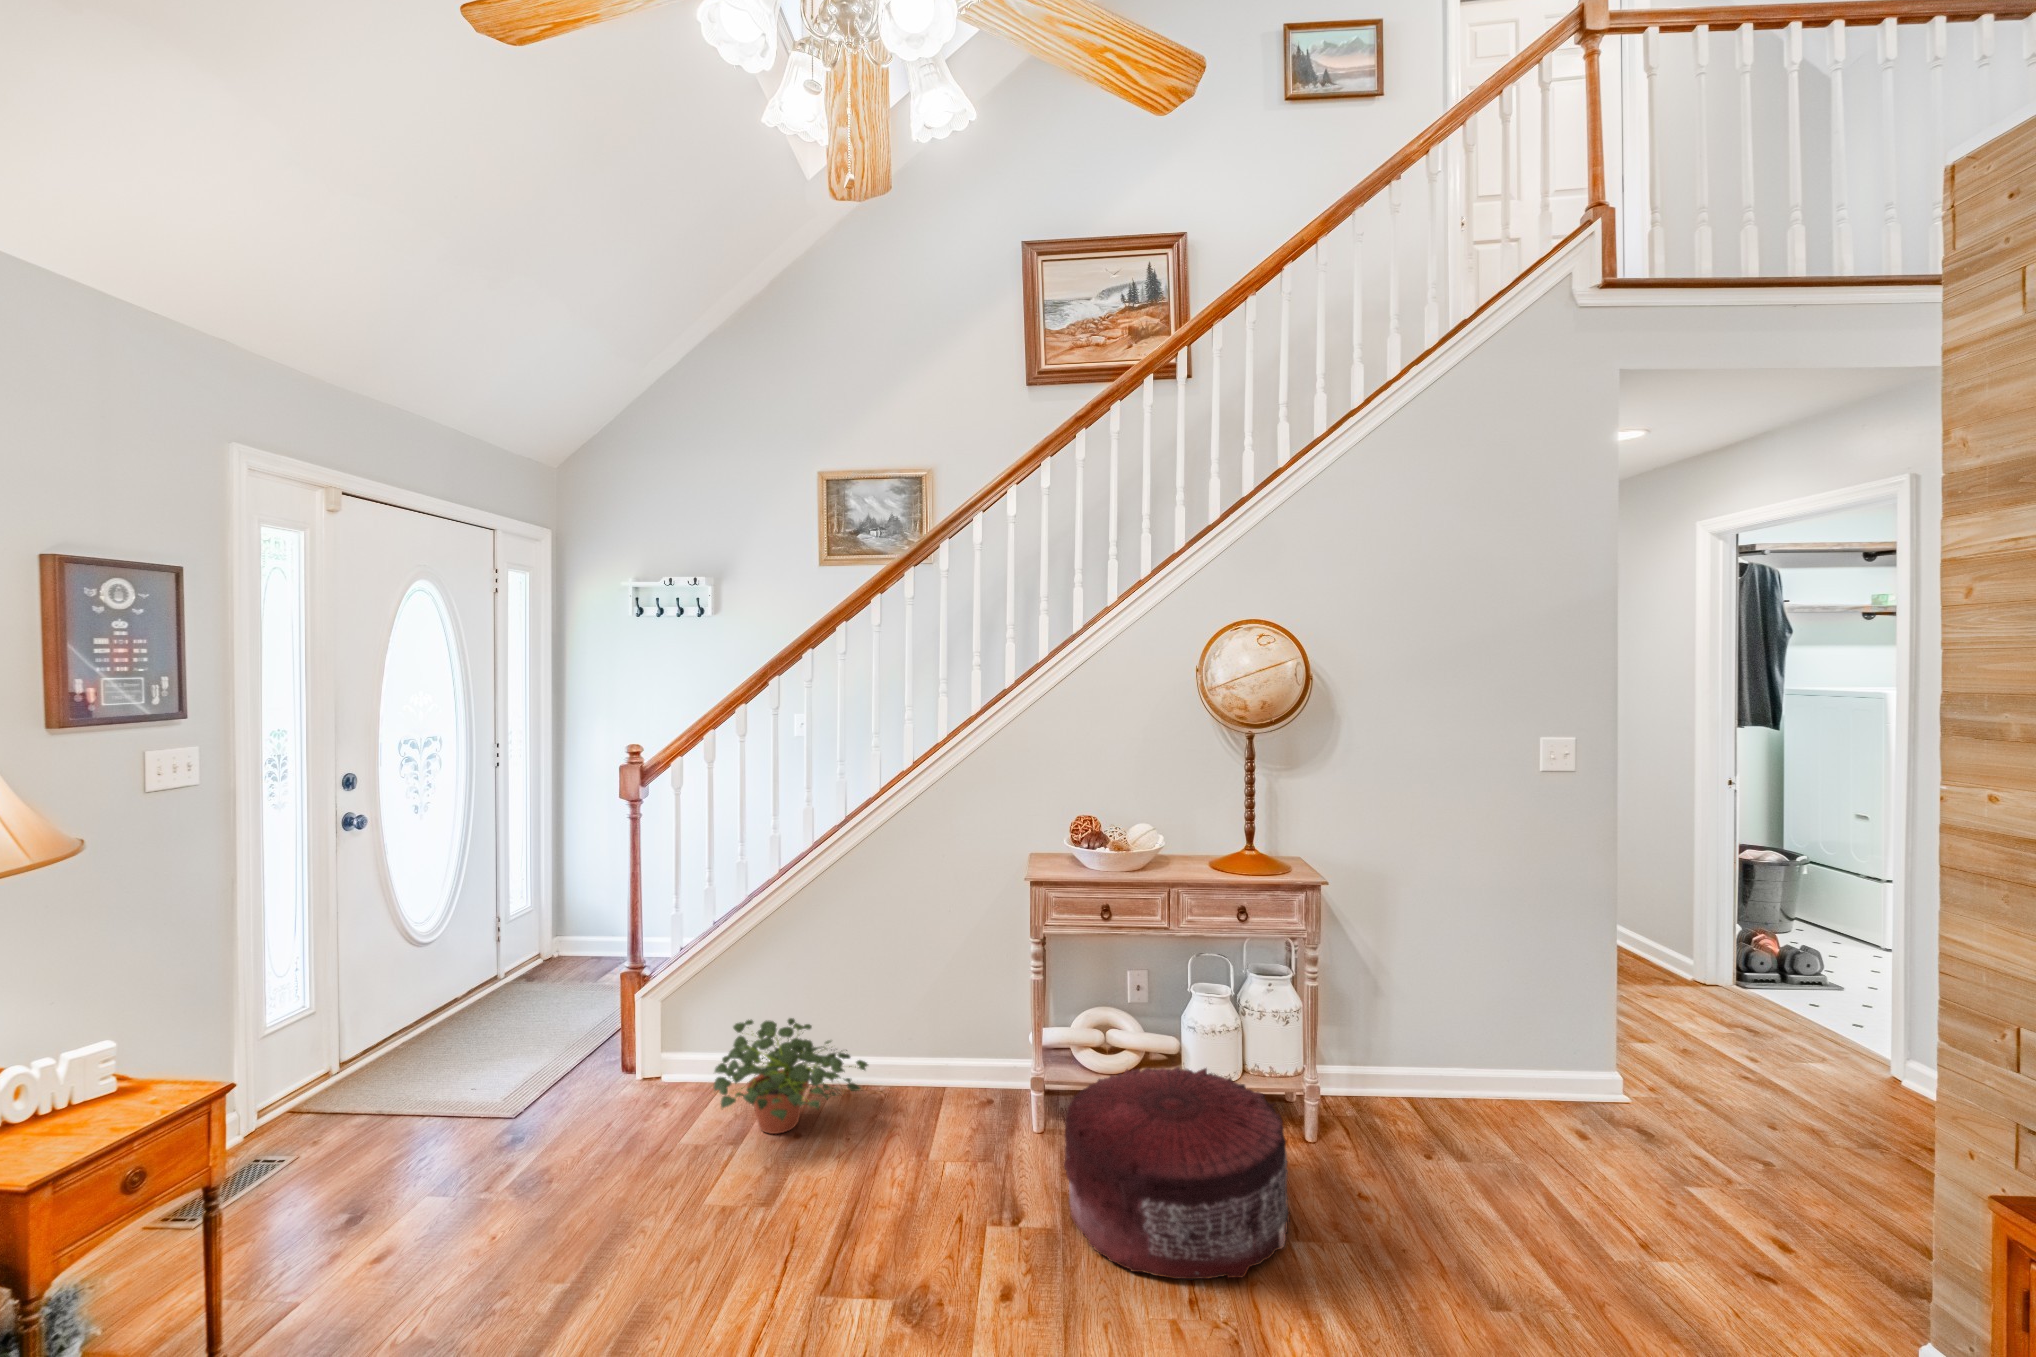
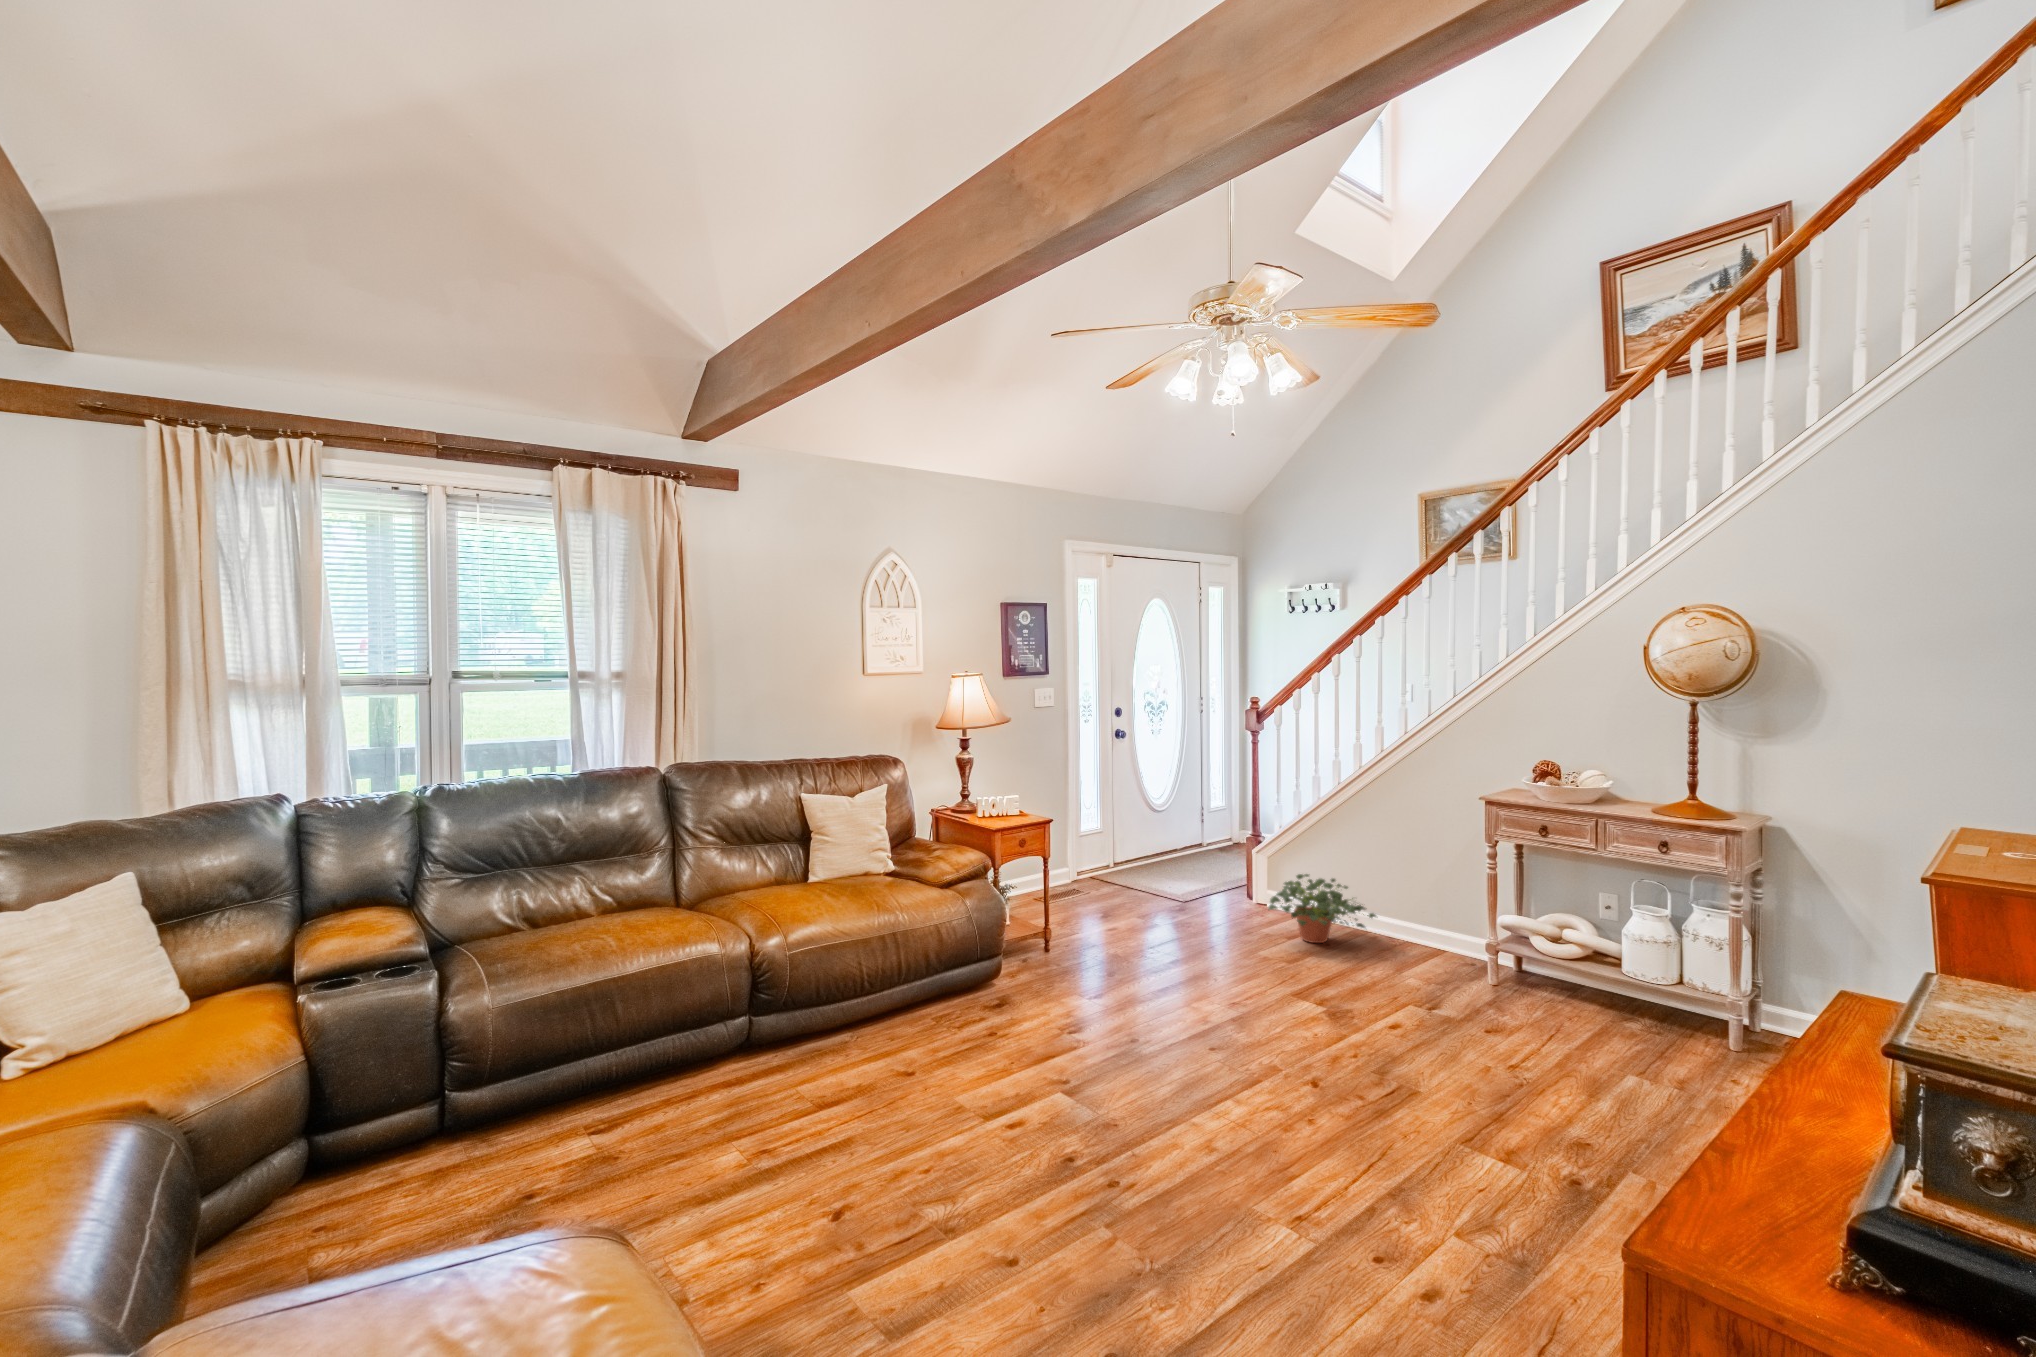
pouf: present [1064,1067,1291,1279] -> none [1450,943,1646,1076]

